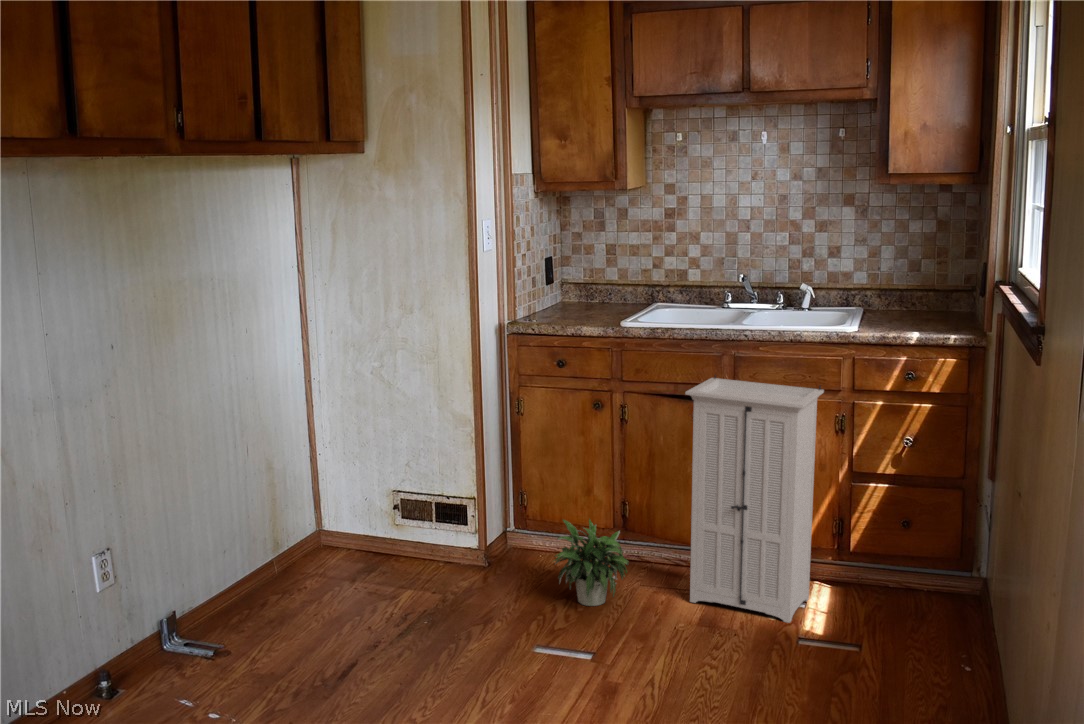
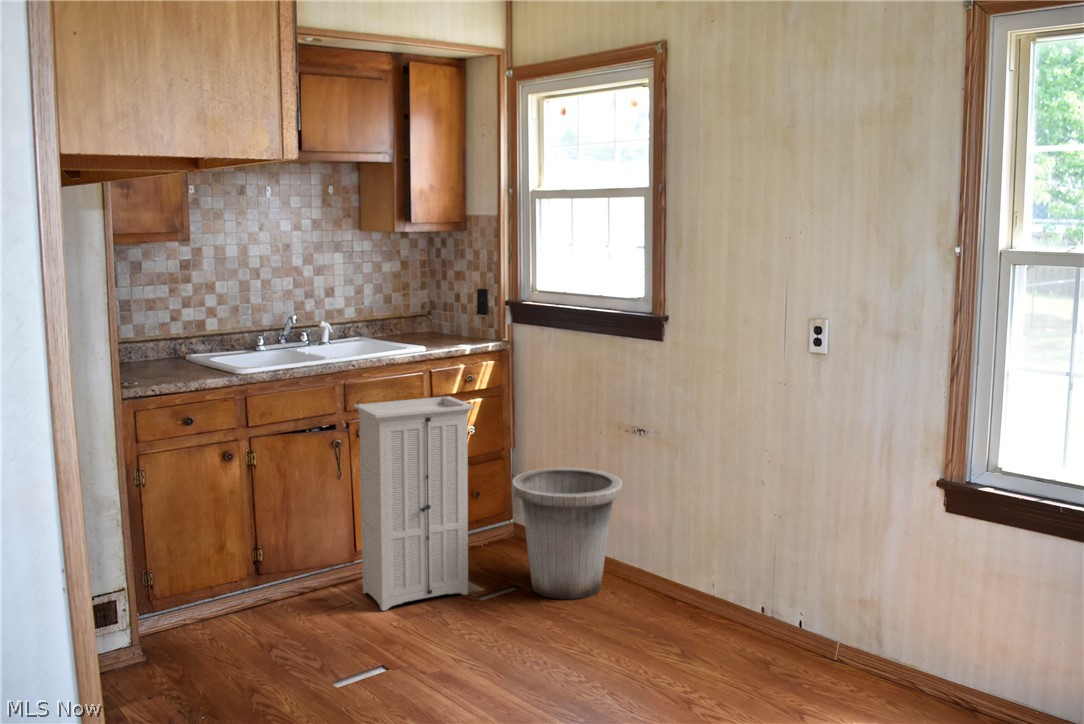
trash can: none [830,505,981,684] -> present [513,468,622,599]
potted plant: present [554,519,629,606] -> none [249,565,353,649]

